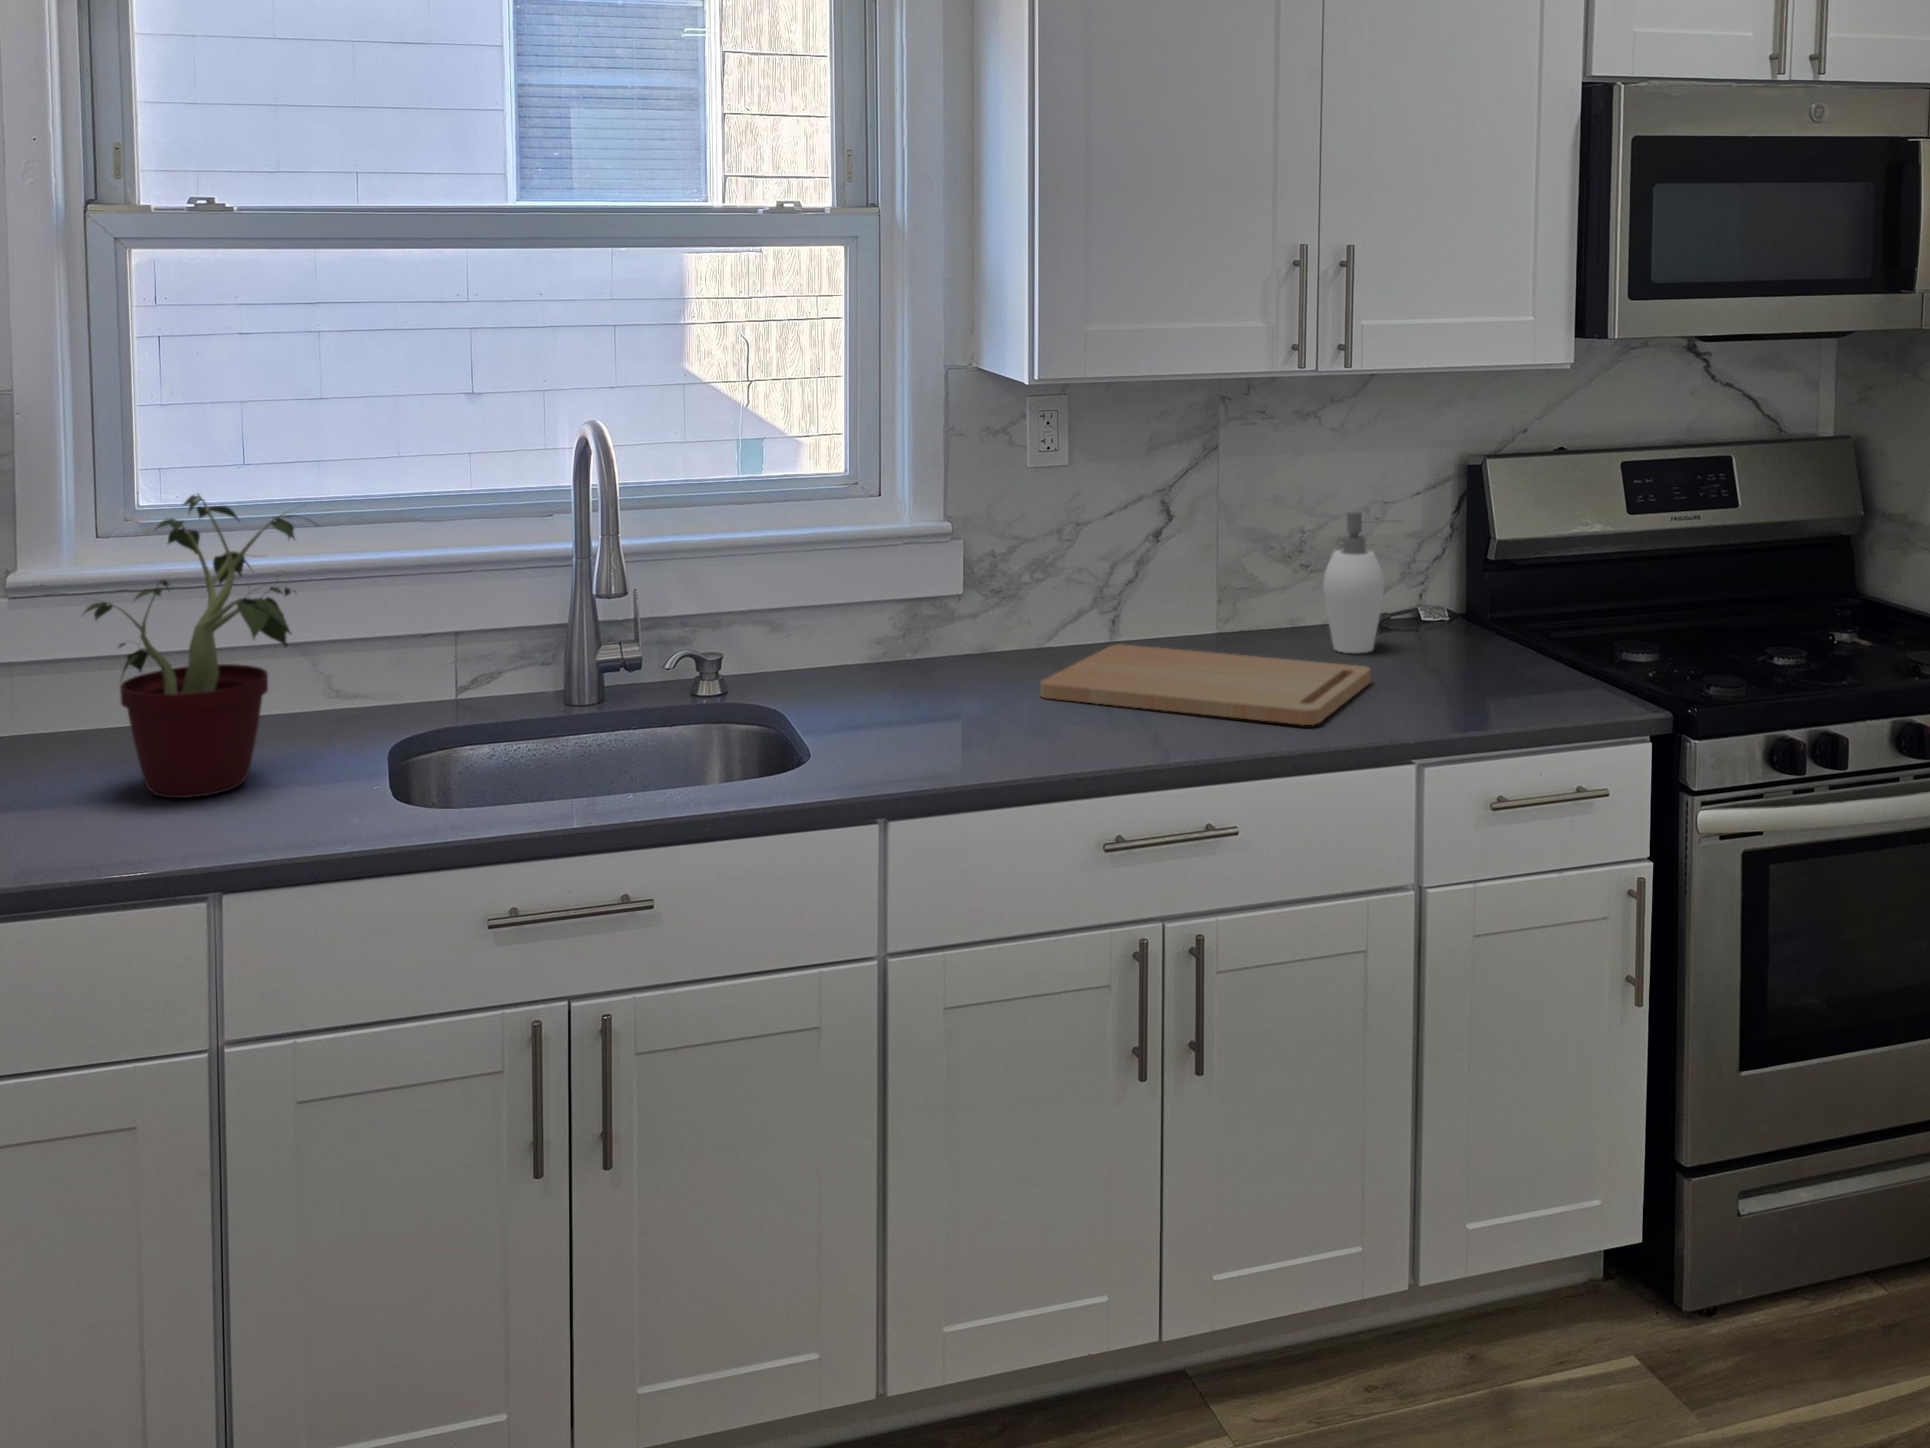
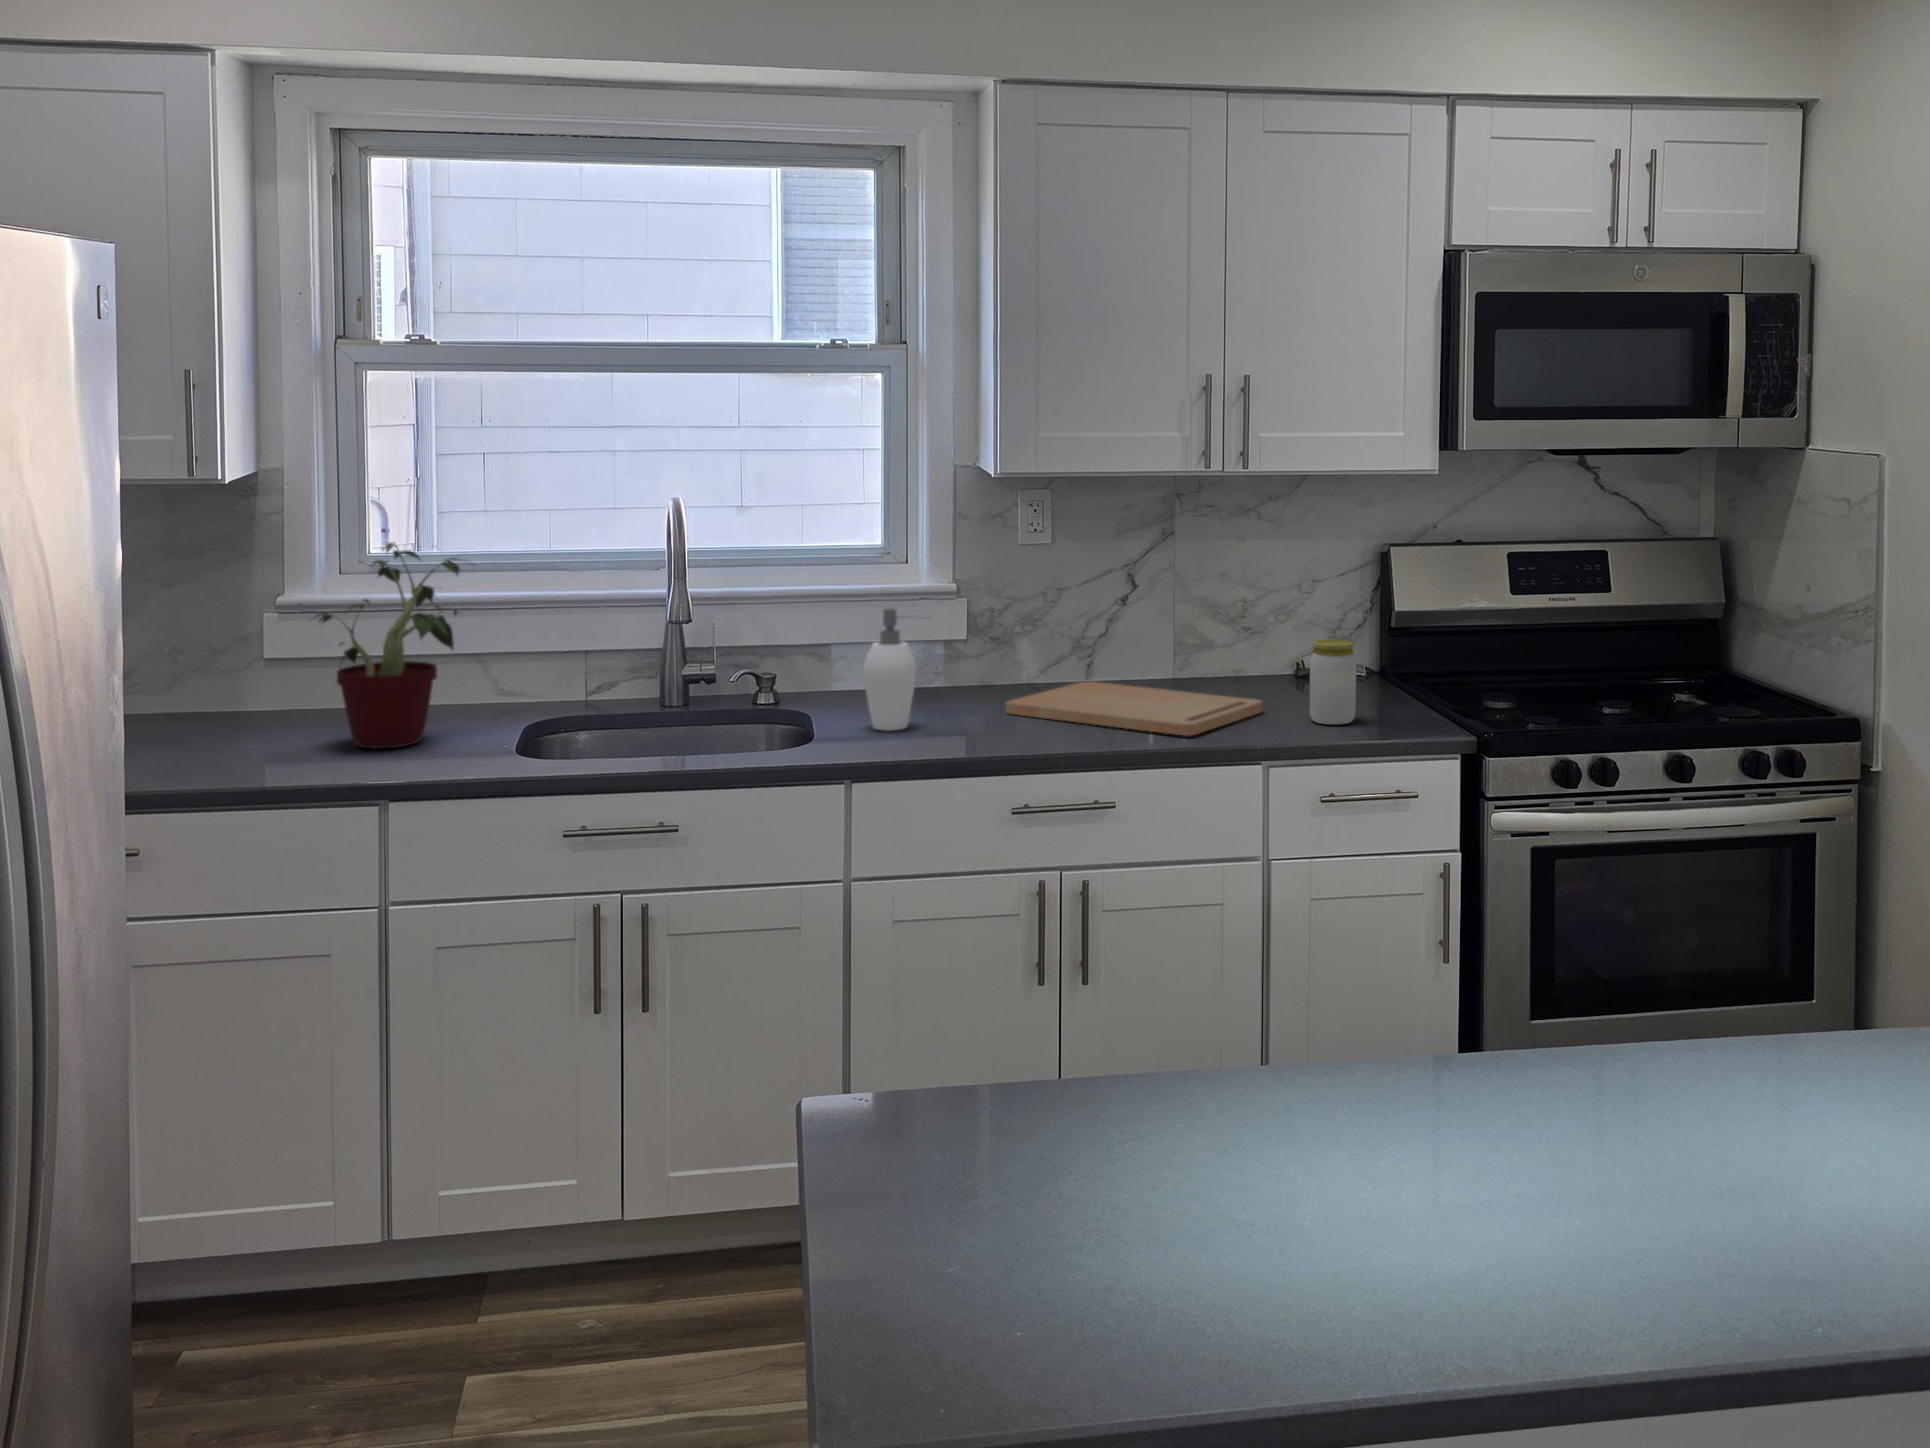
soap dispenser: present [1323,511,1384,653] -> present [863,608,916,731]
jar: none [1440,586,1501,699] -> present [1310,639,1356,725]

